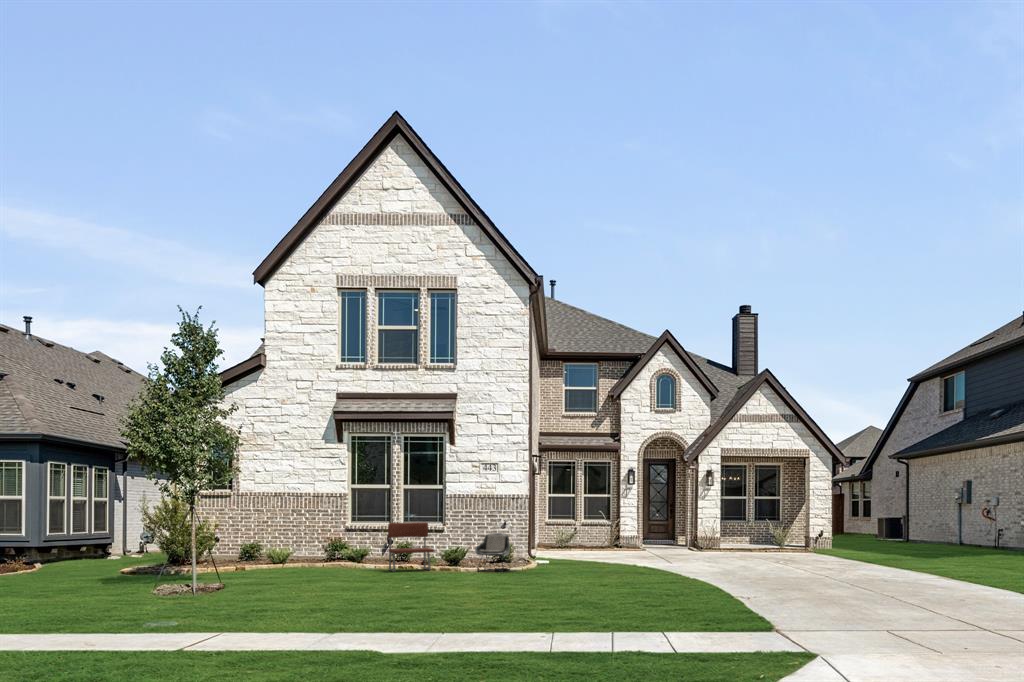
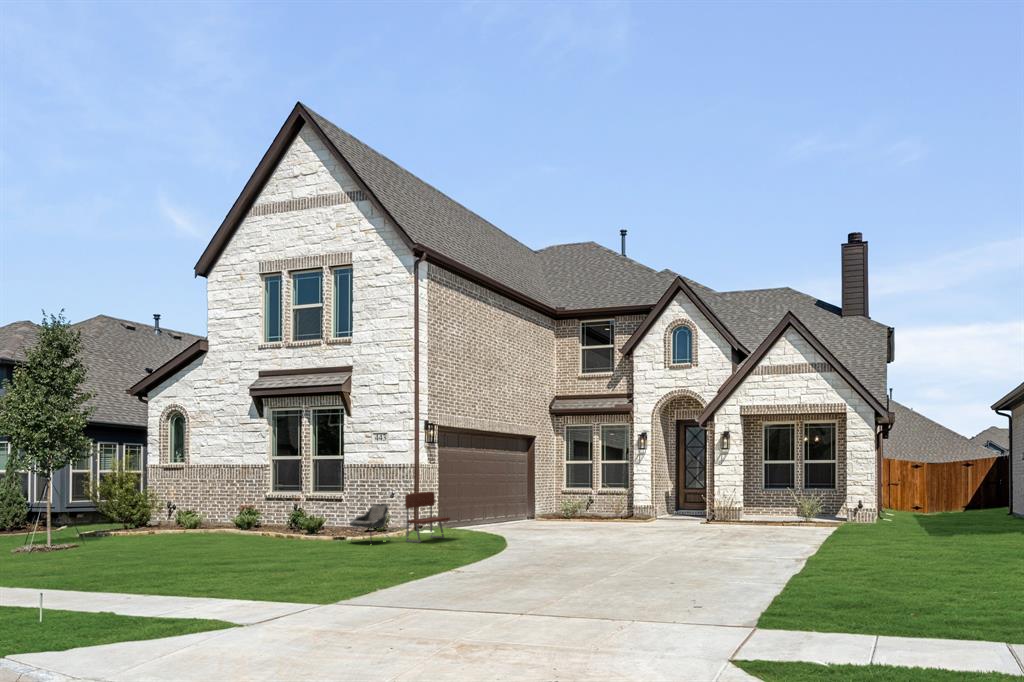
bench: present [388,522,434,572] -> present [405,492,450,543]

